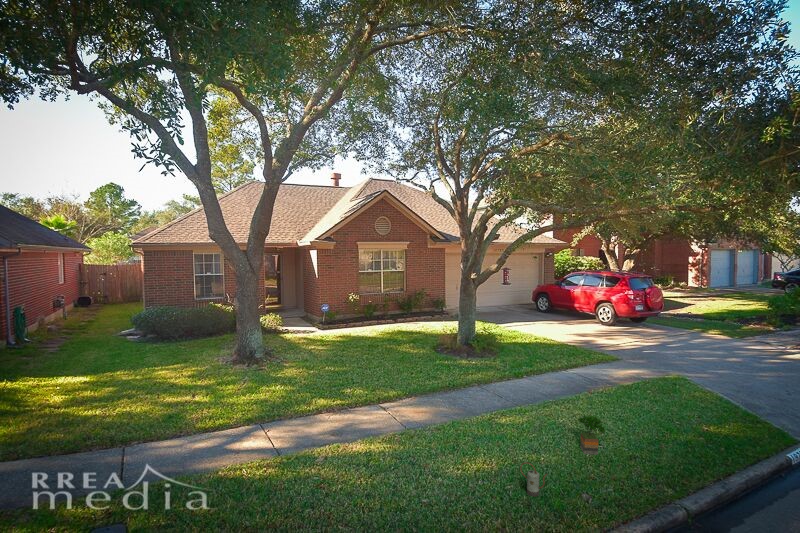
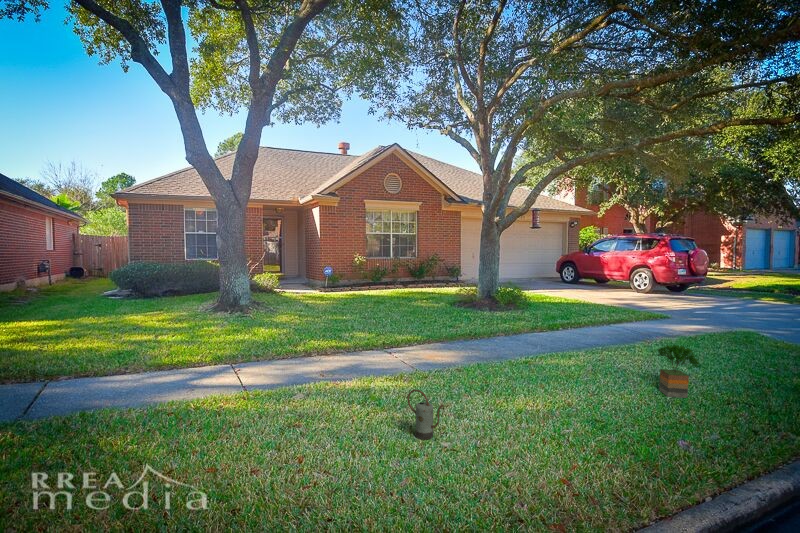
watering can: present [520,462,547,497] -> present [407,389,443,440]

